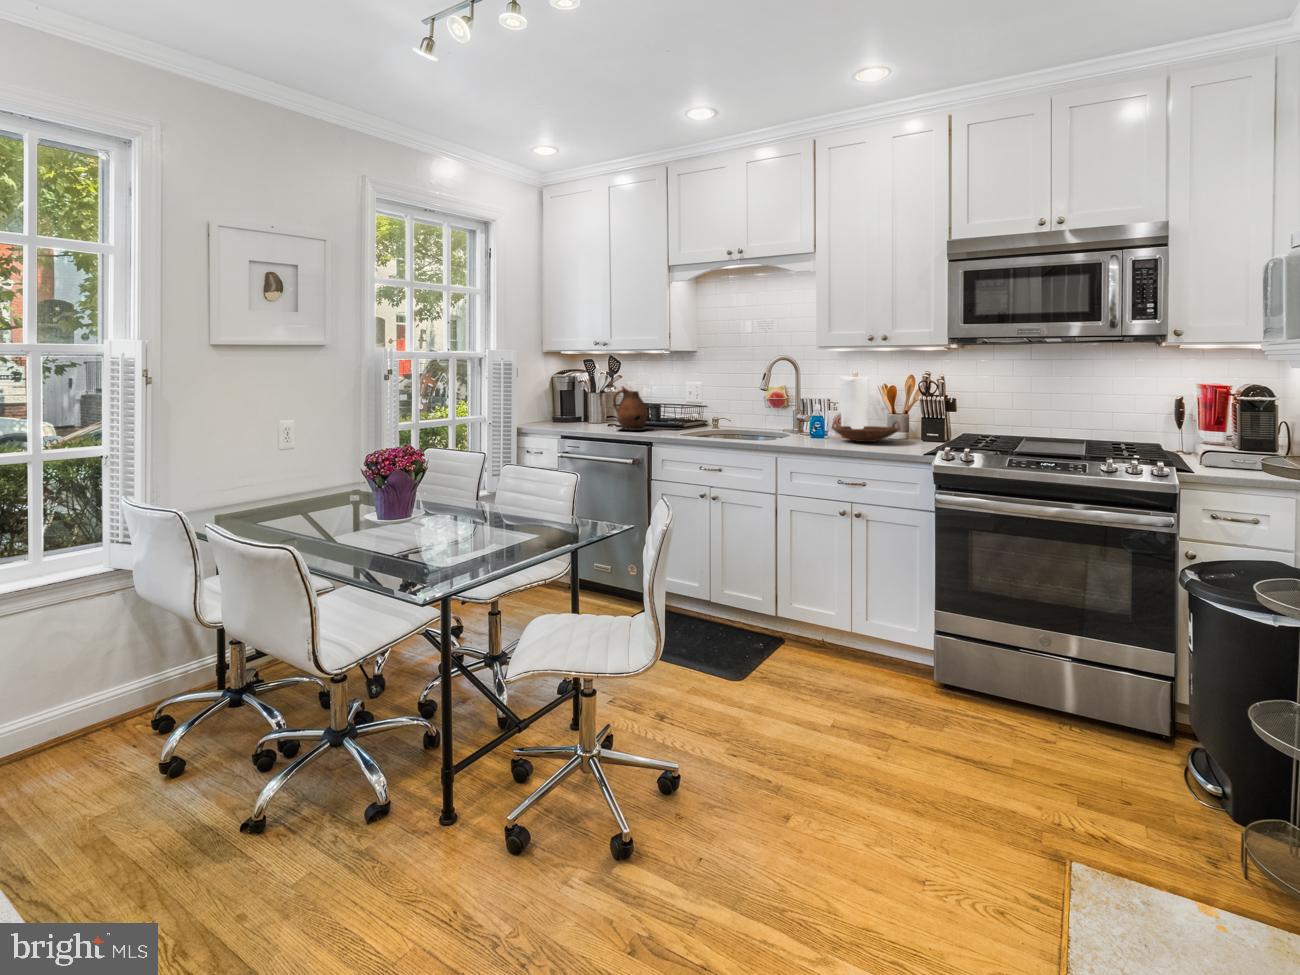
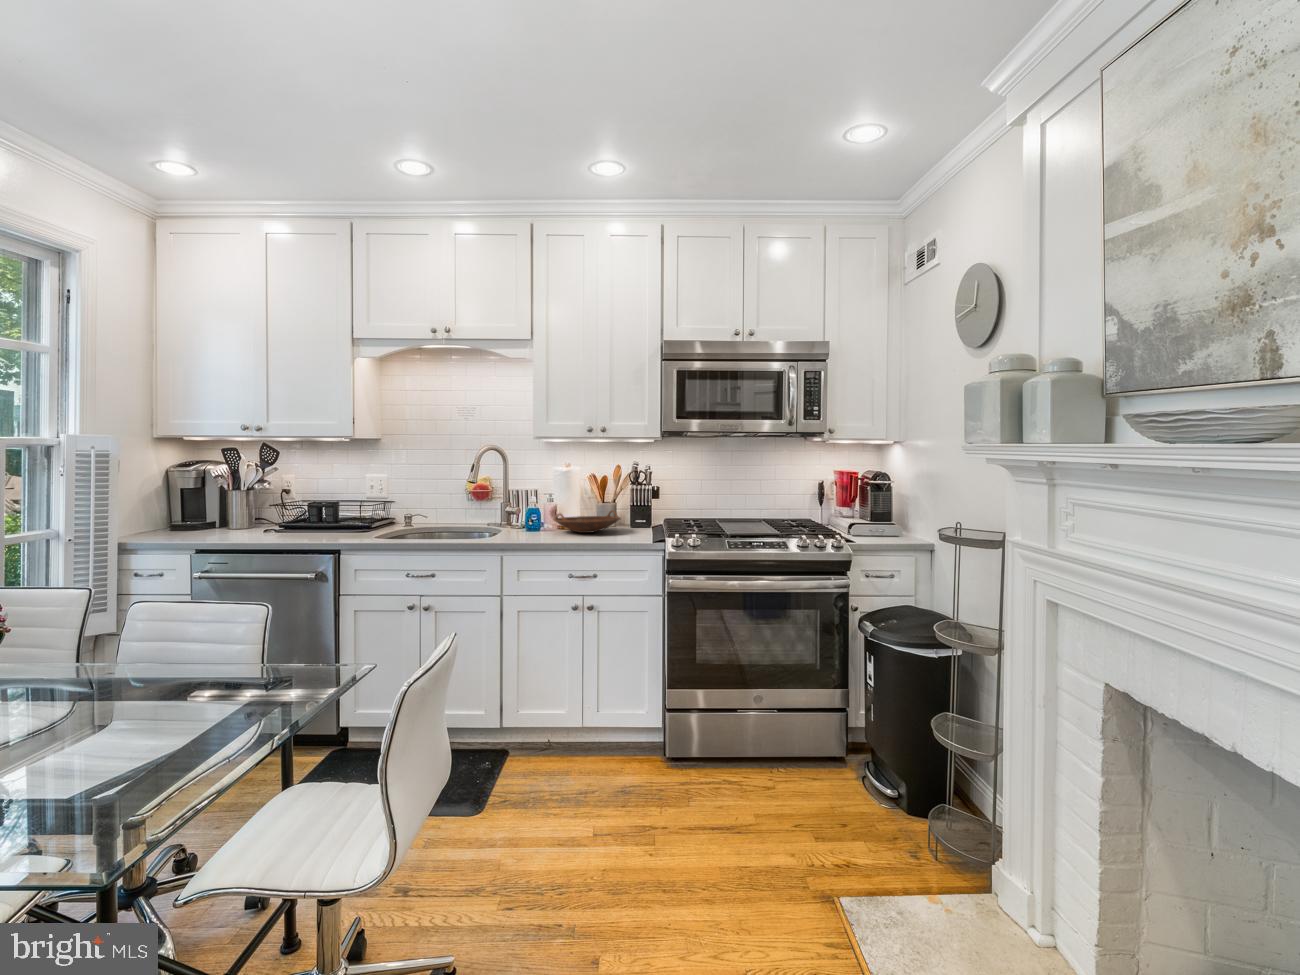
ceramic pitcher: present [613,386,648,430] -> none [277,481,334,535]

